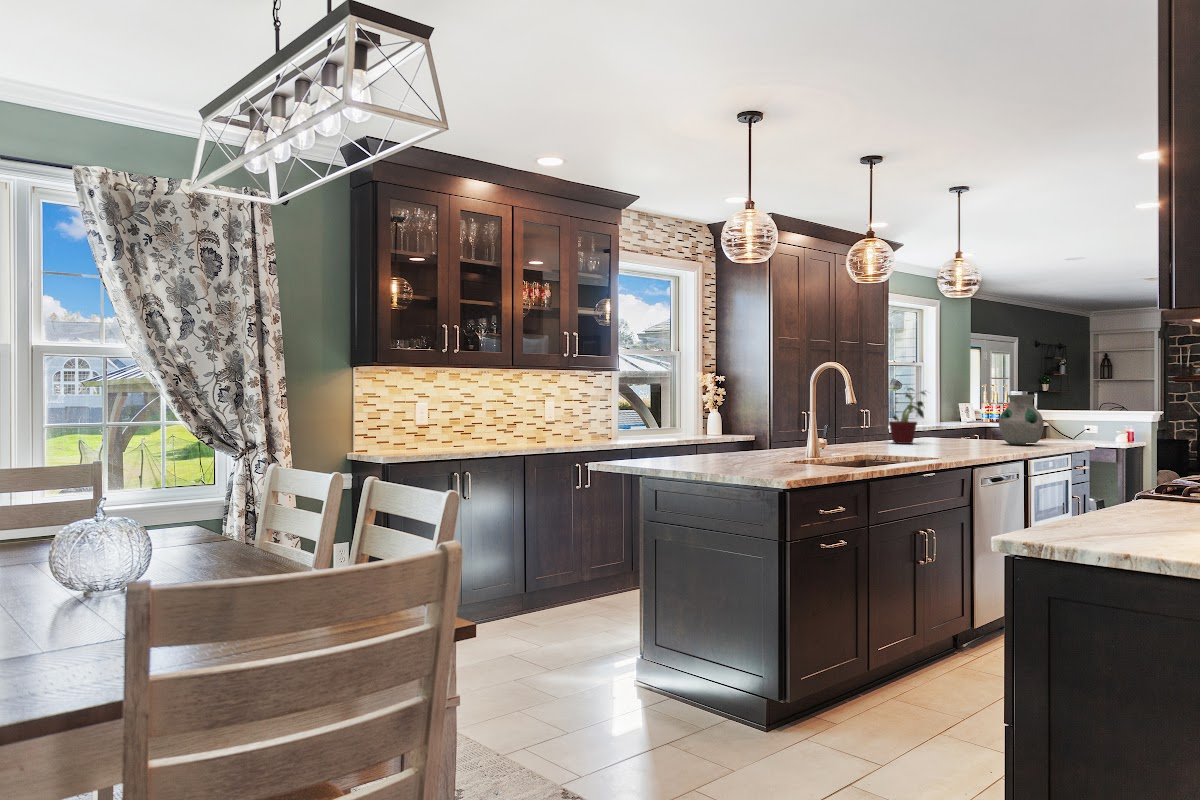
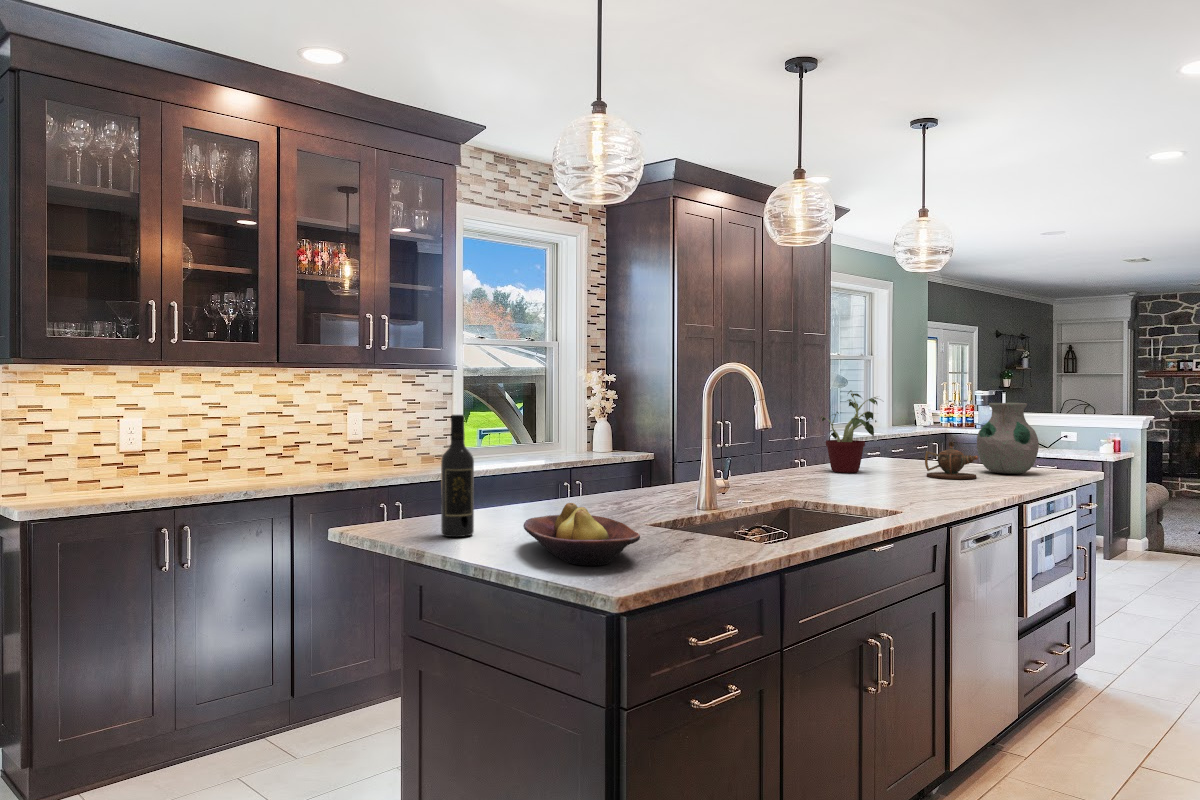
wine bottle: none [667,394,686,464] -> present [441,415,474,537]
teapot: none [960,421,998,447] -> present [925,442,978,479]
fruit bowl: none [721,443,792,473] -> present [523,503,640,565]

